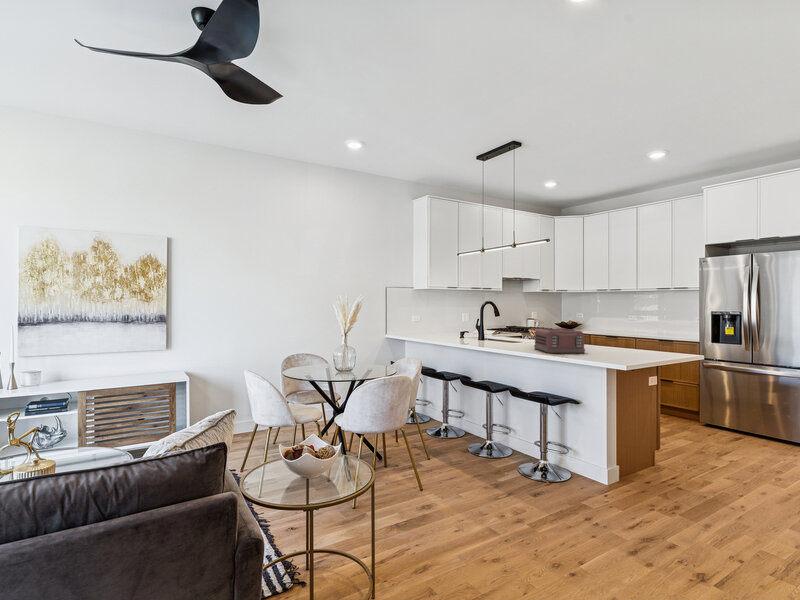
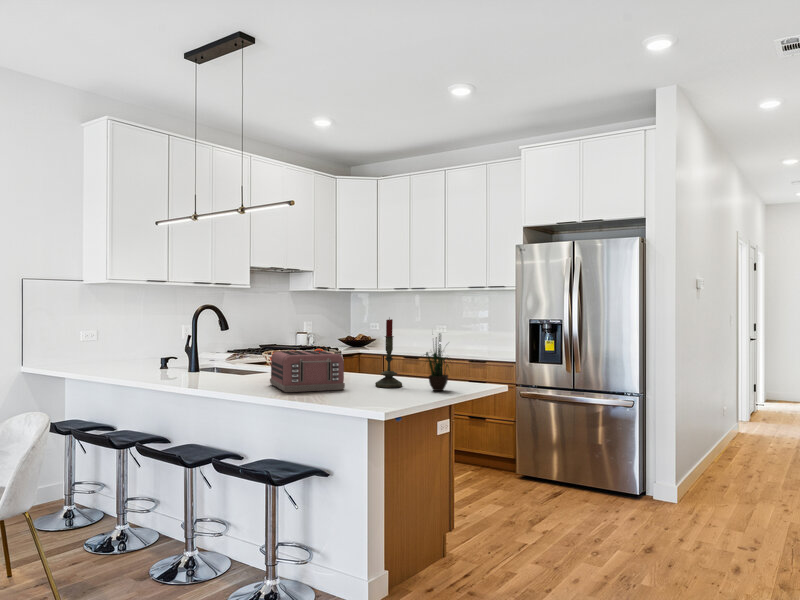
candle: none [604,308,623,353] -> present [375,319,402,388]
potted plant: none [635,309,664,356] -> present [426,333,449,391]

